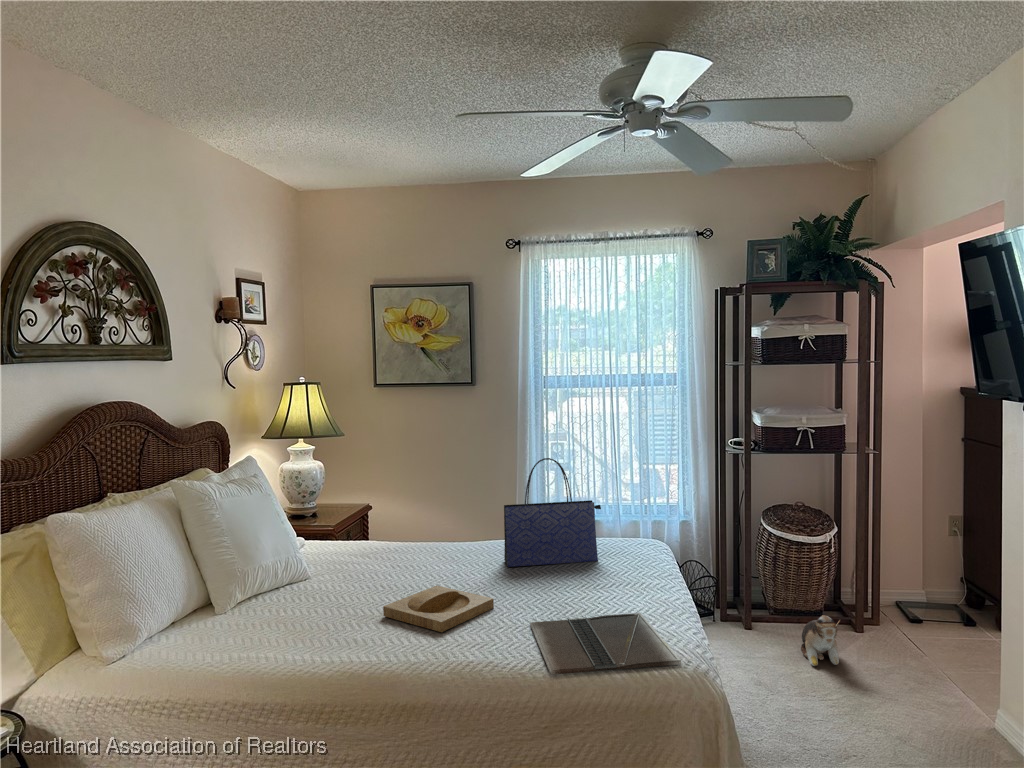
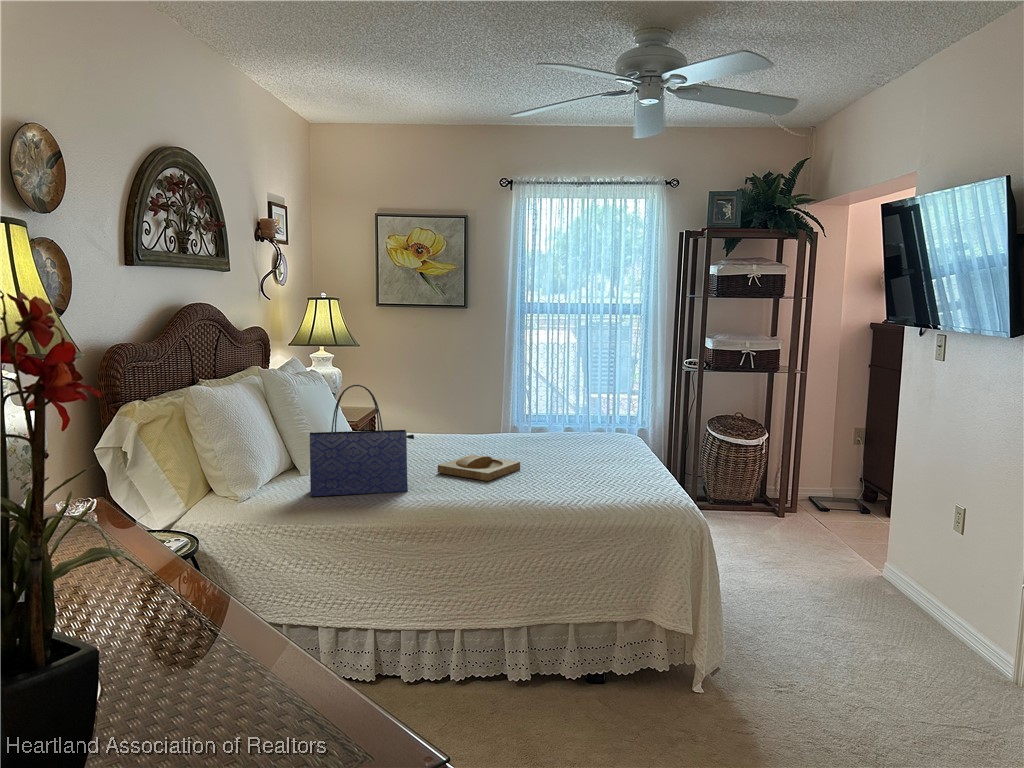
tote bag: present [504,458,601,567] -> present [310,385,414,496]
laptop: present [530,613,681,675] -> none [553,471,668,501]
plush toy: present [801,615,840,666] -> none [736,497,768,537]

